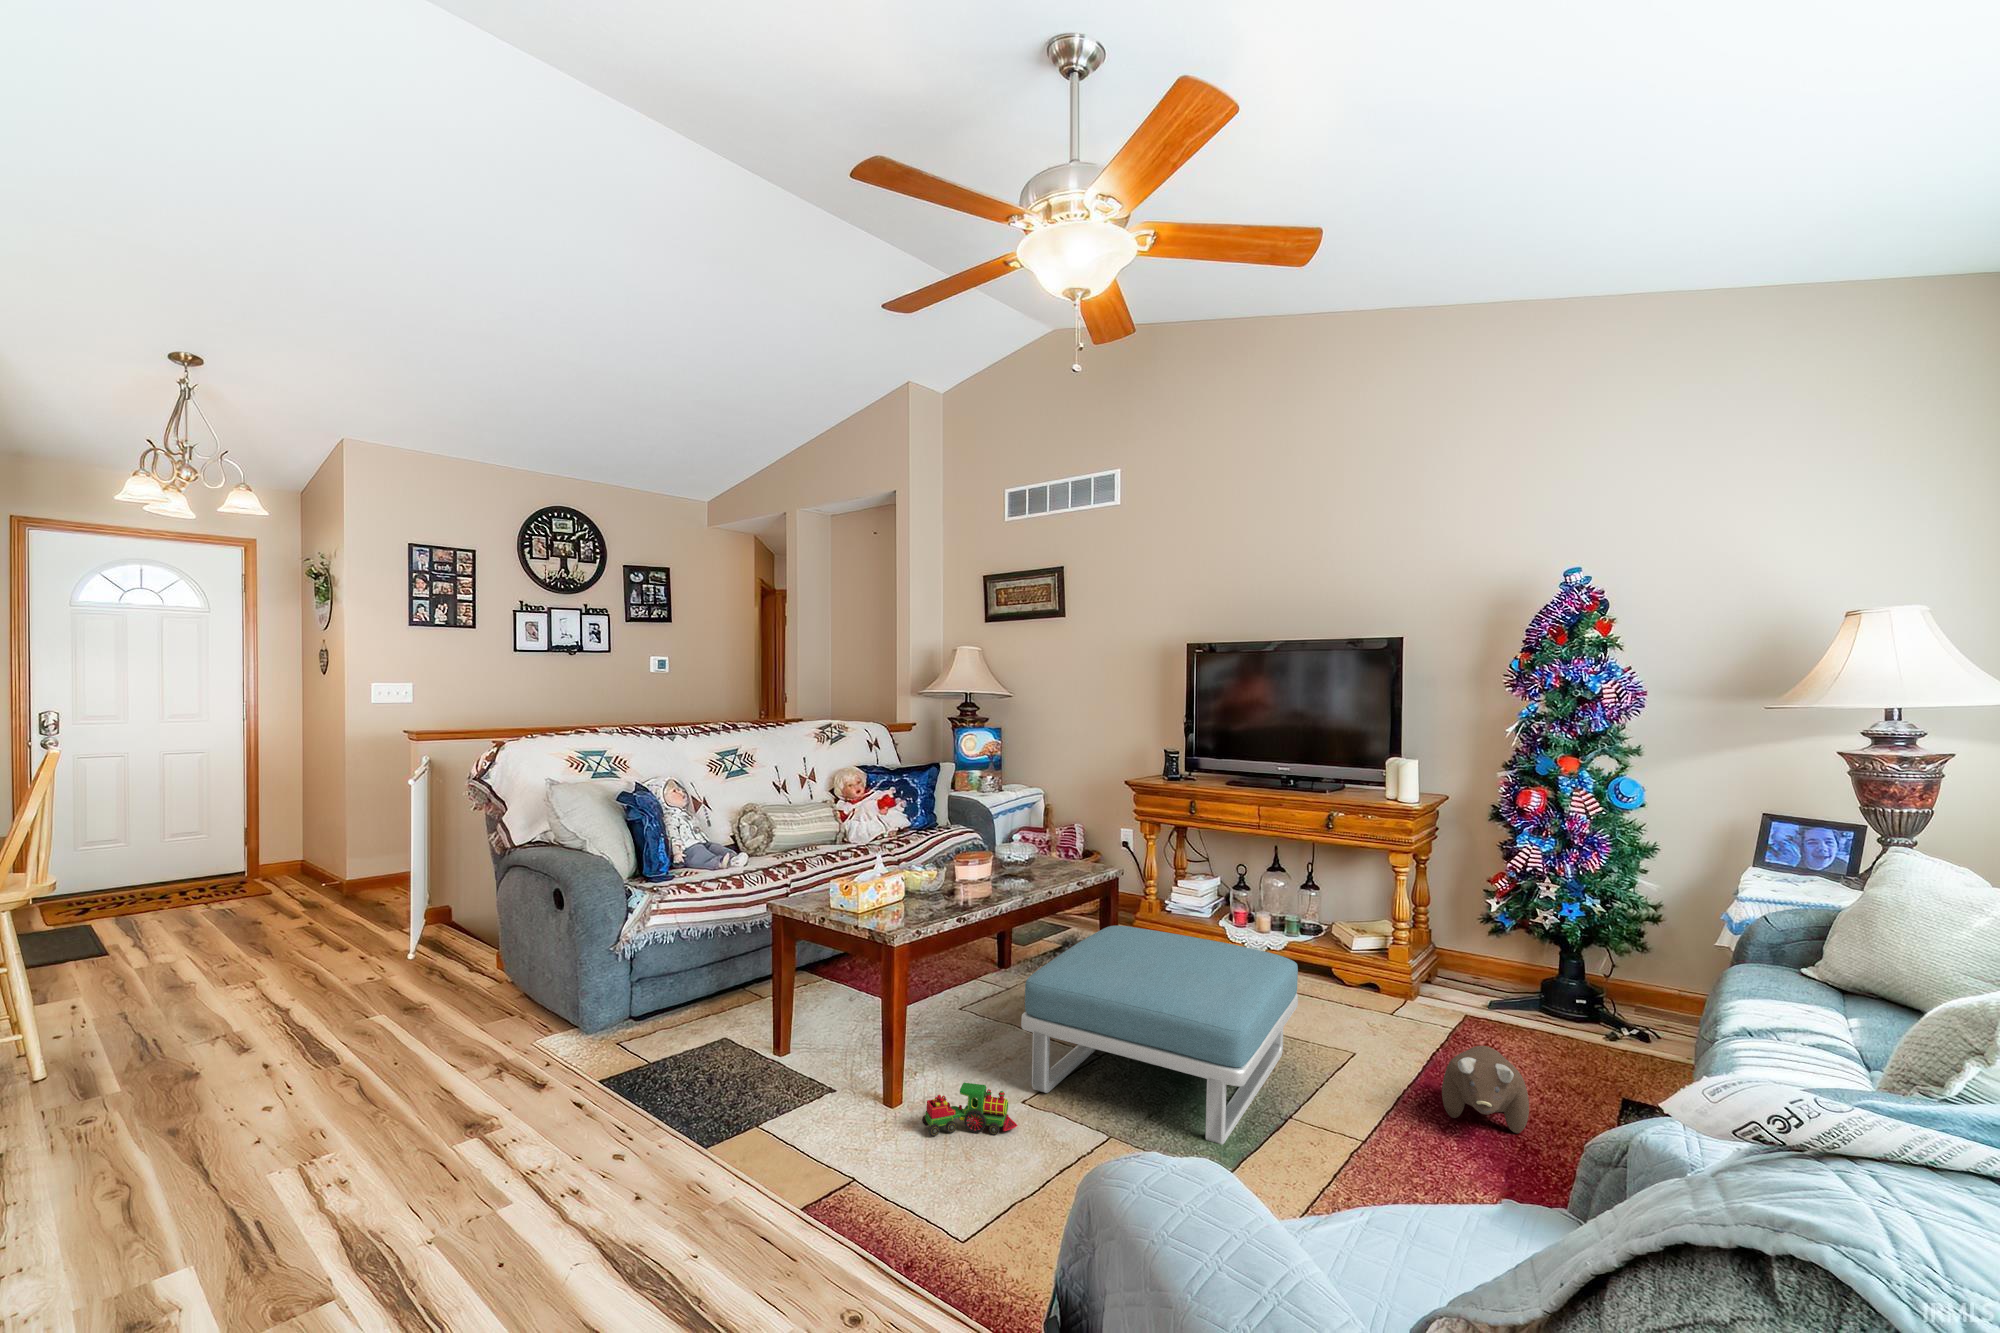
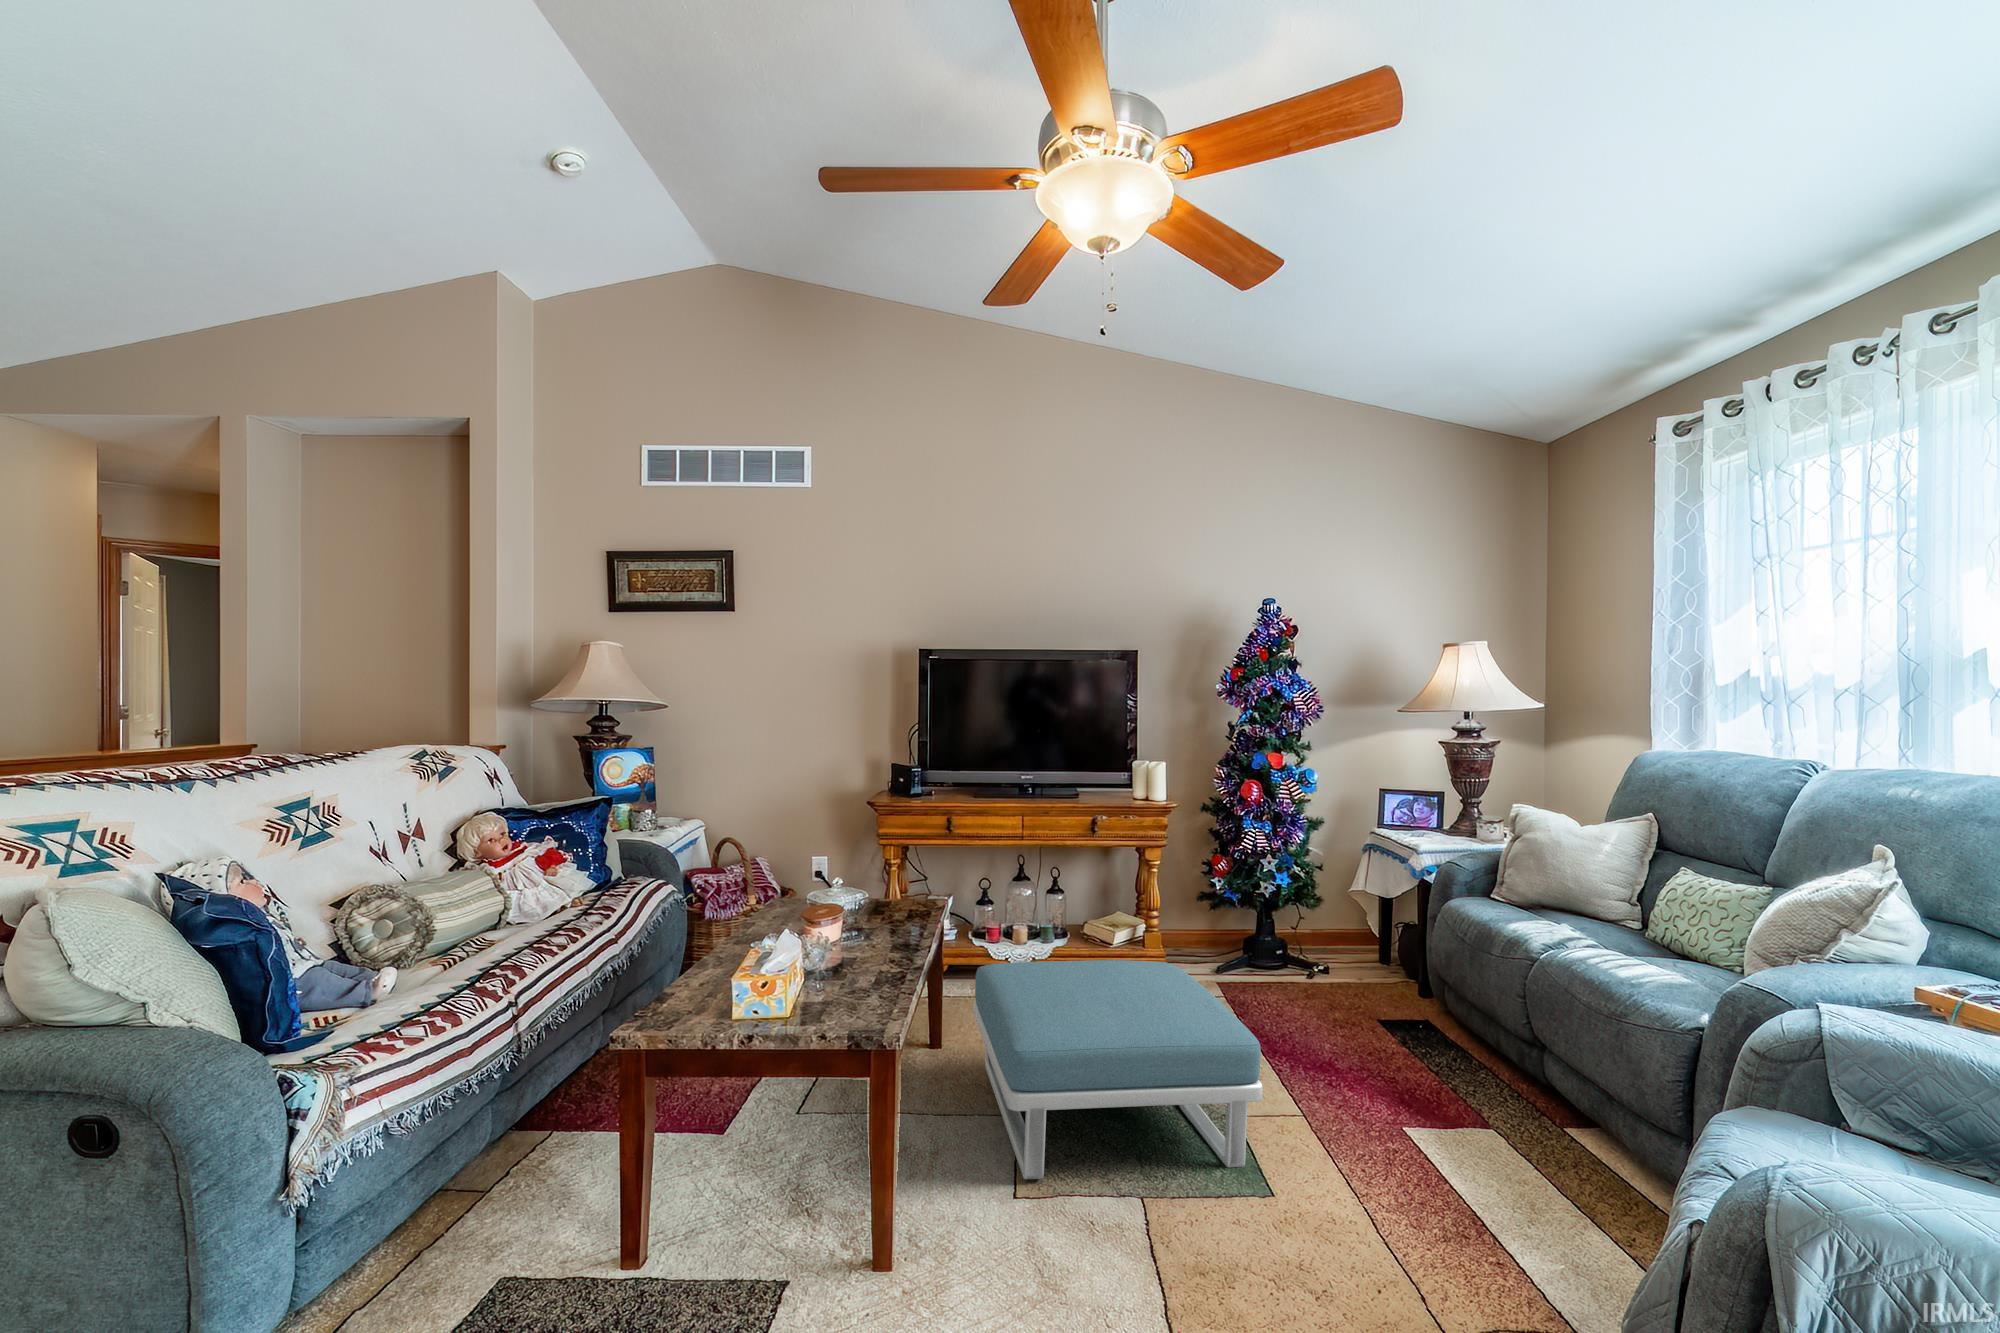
plush toy: present [1442,1046,1529,1133] -> none [1313,1005,1396,1075]
toy train: present [922,1083,1018,1136] -> none [980,1192,1077,1284]

